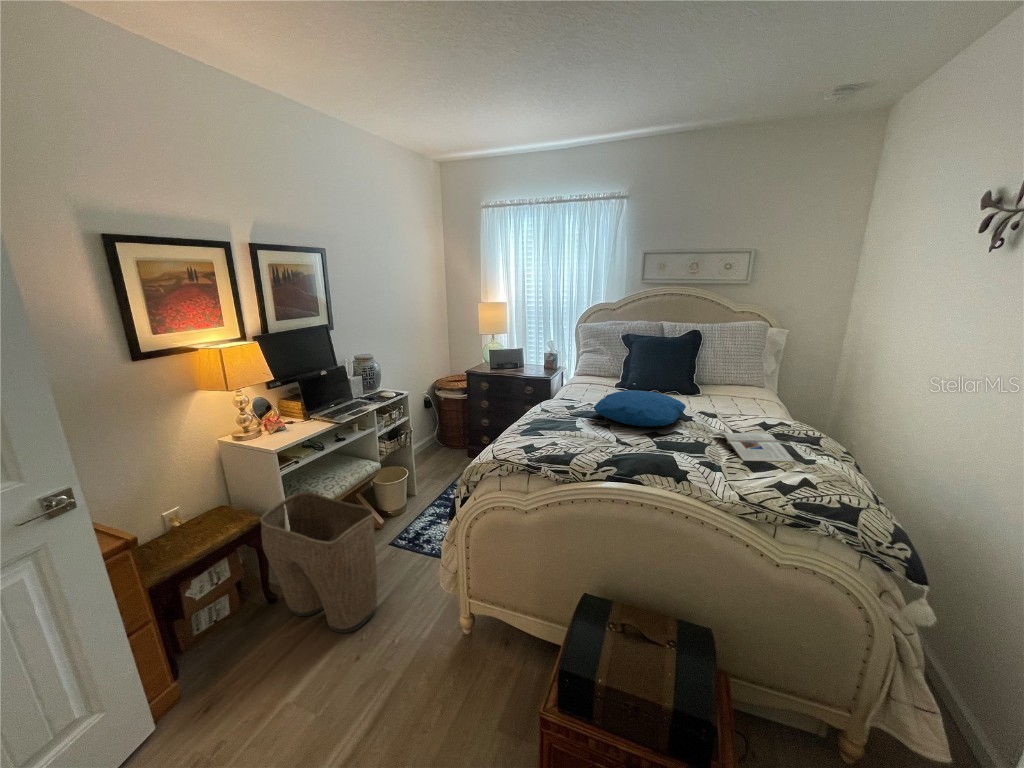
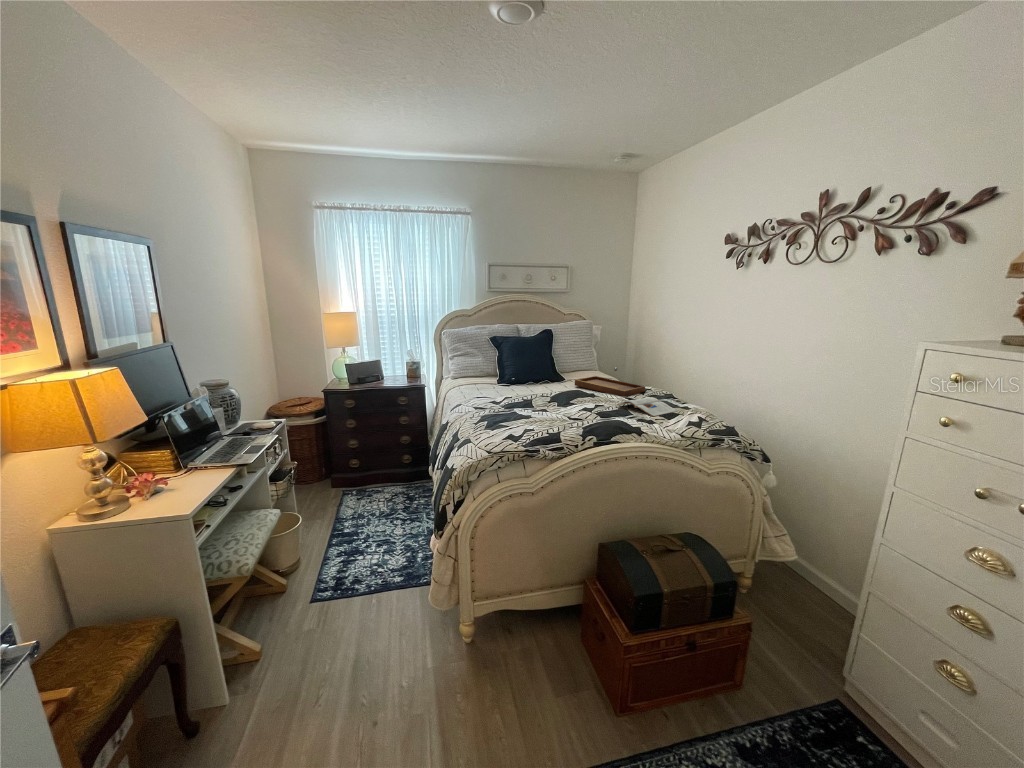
tray: none [699,386,791,427] -> present [575,368,645,396]
pillow: present [593,390,686,427] -> none [520,381,590,407]
laundry basket: present [260,492,377,633] -> none [186,549,353,725]

